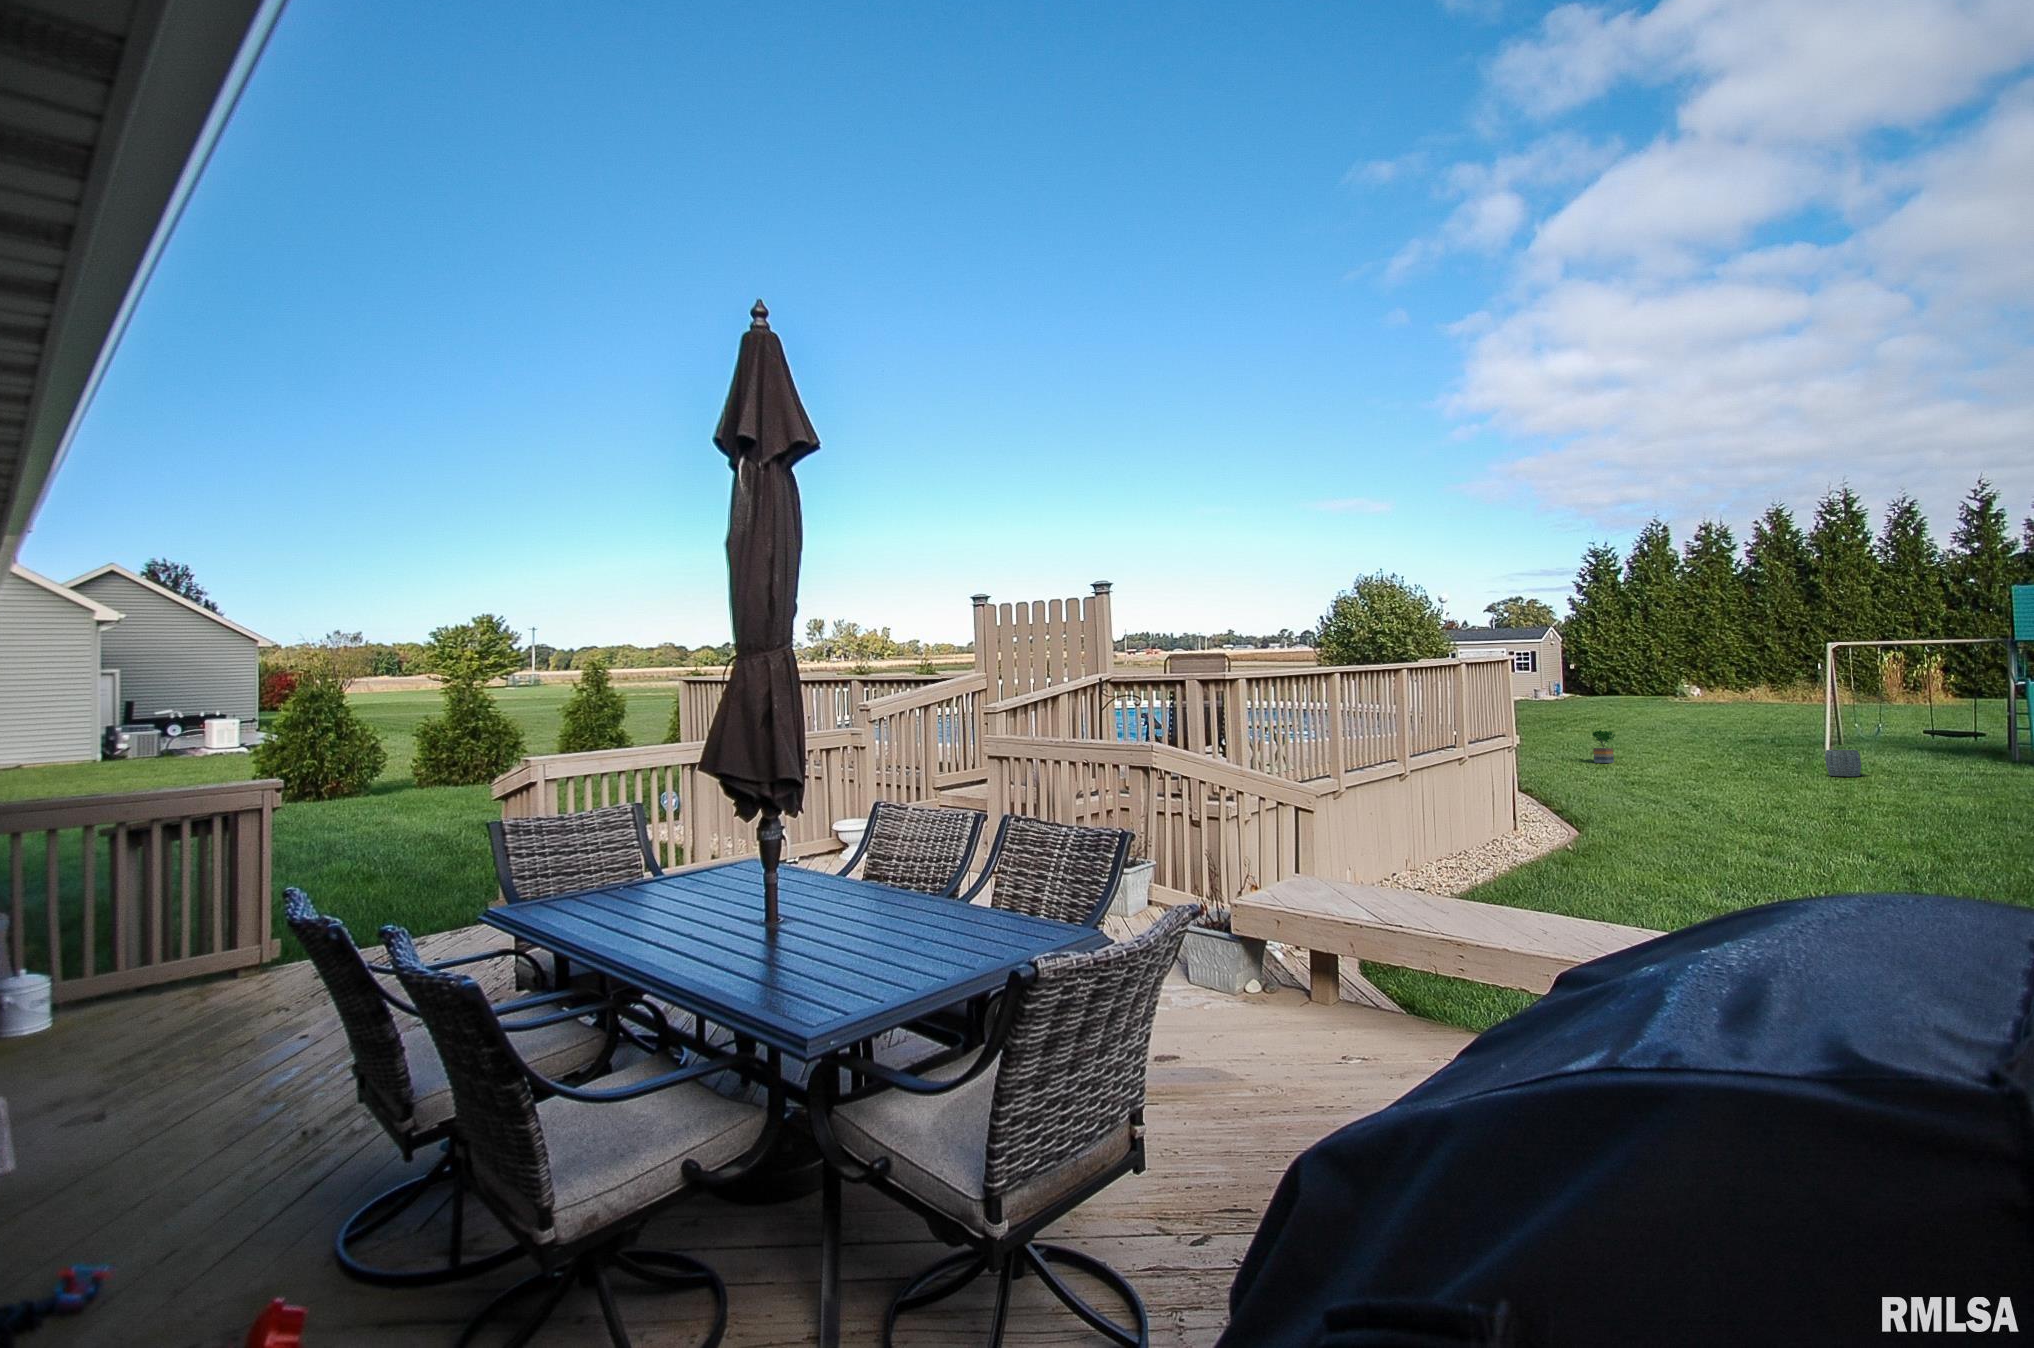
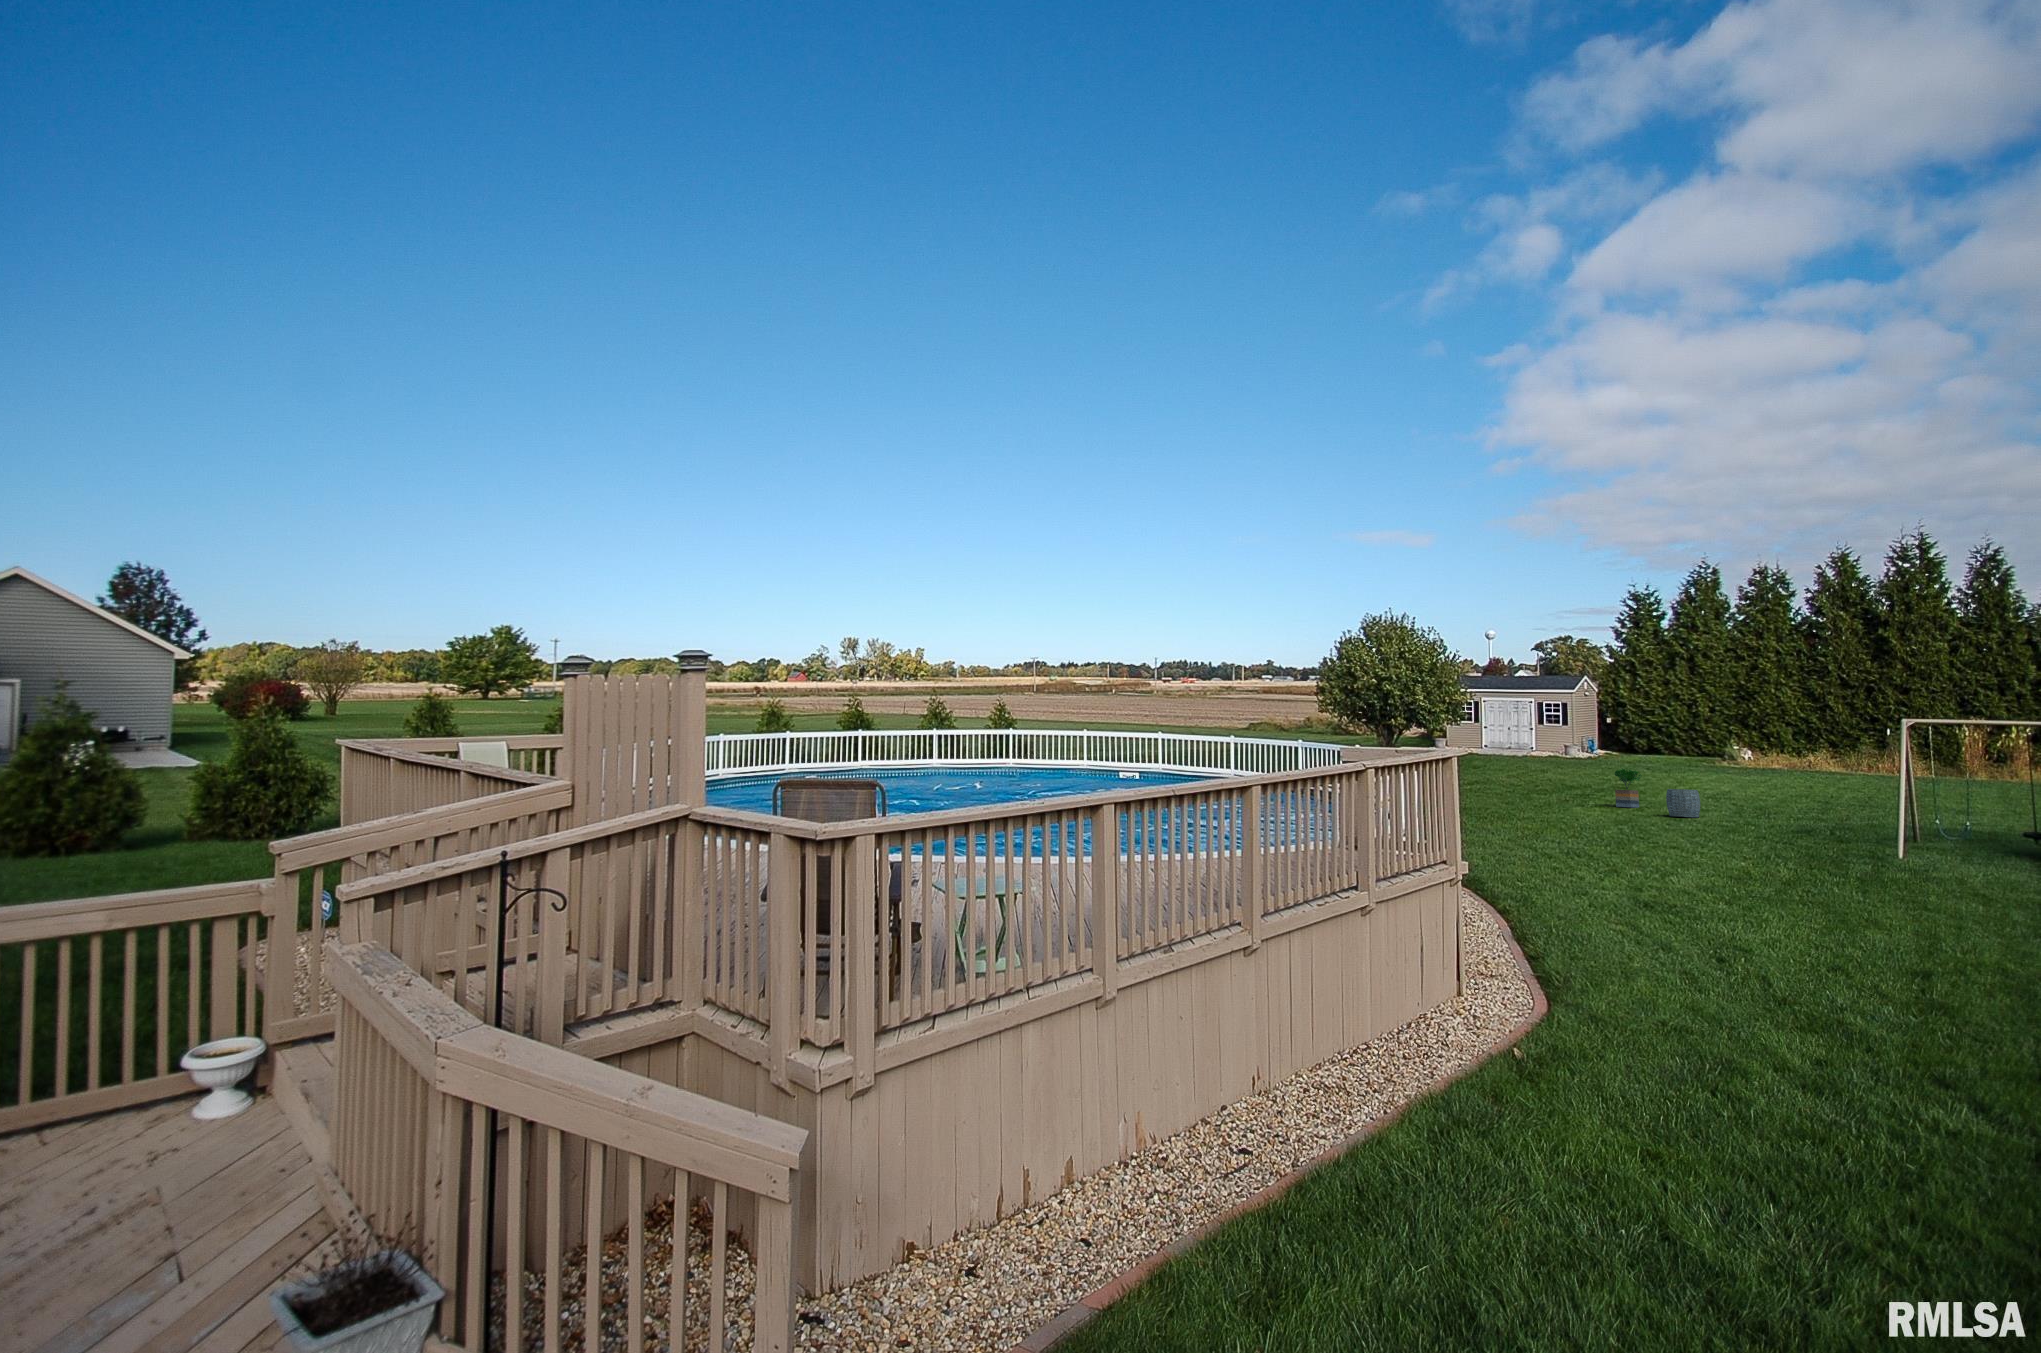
woven basket: present [1825,750,1861,776] -> present [1666,789,1700,817]

